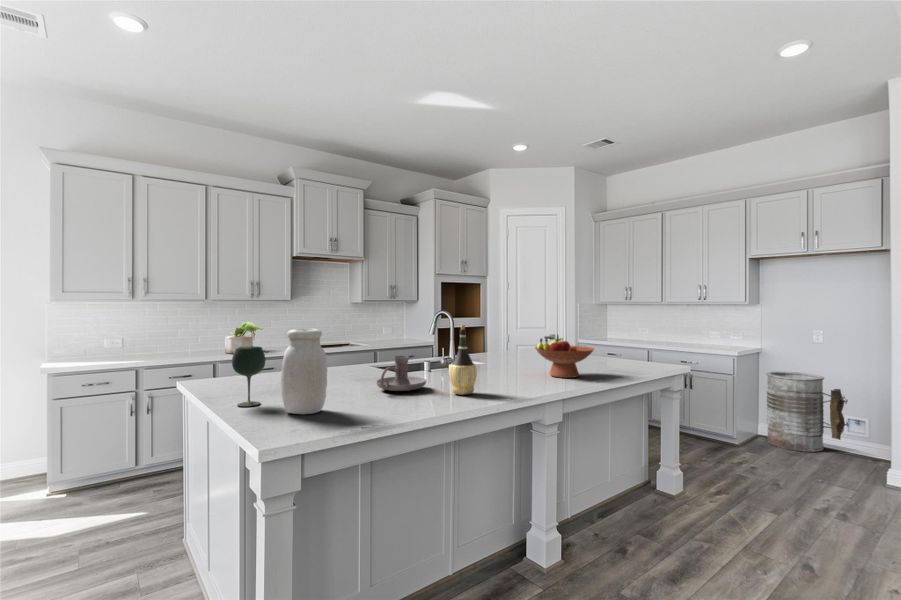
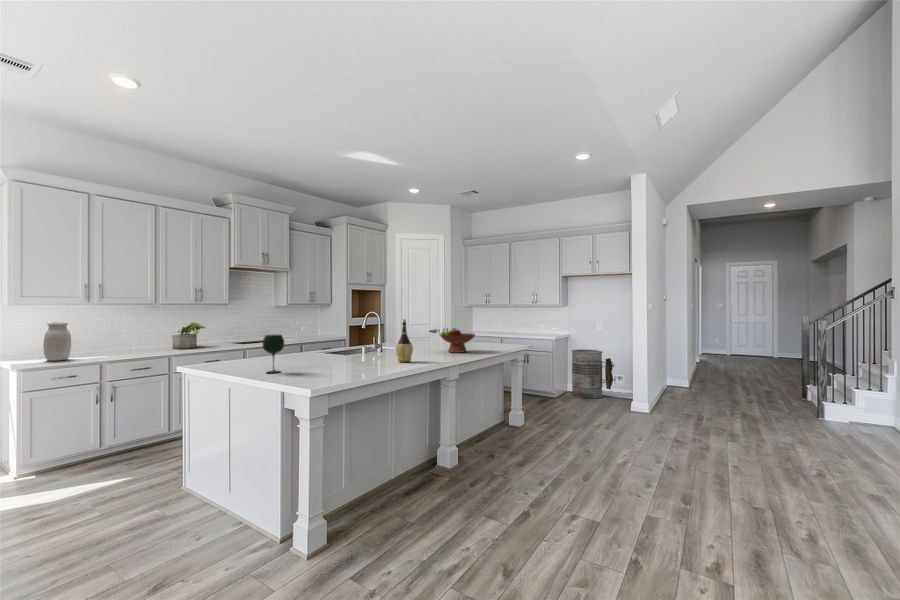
jar: present [281,329,327,414] -> present [43,322,71,361]
candle holder: present [376,356,426,391] -> none [346,340,379,363]

